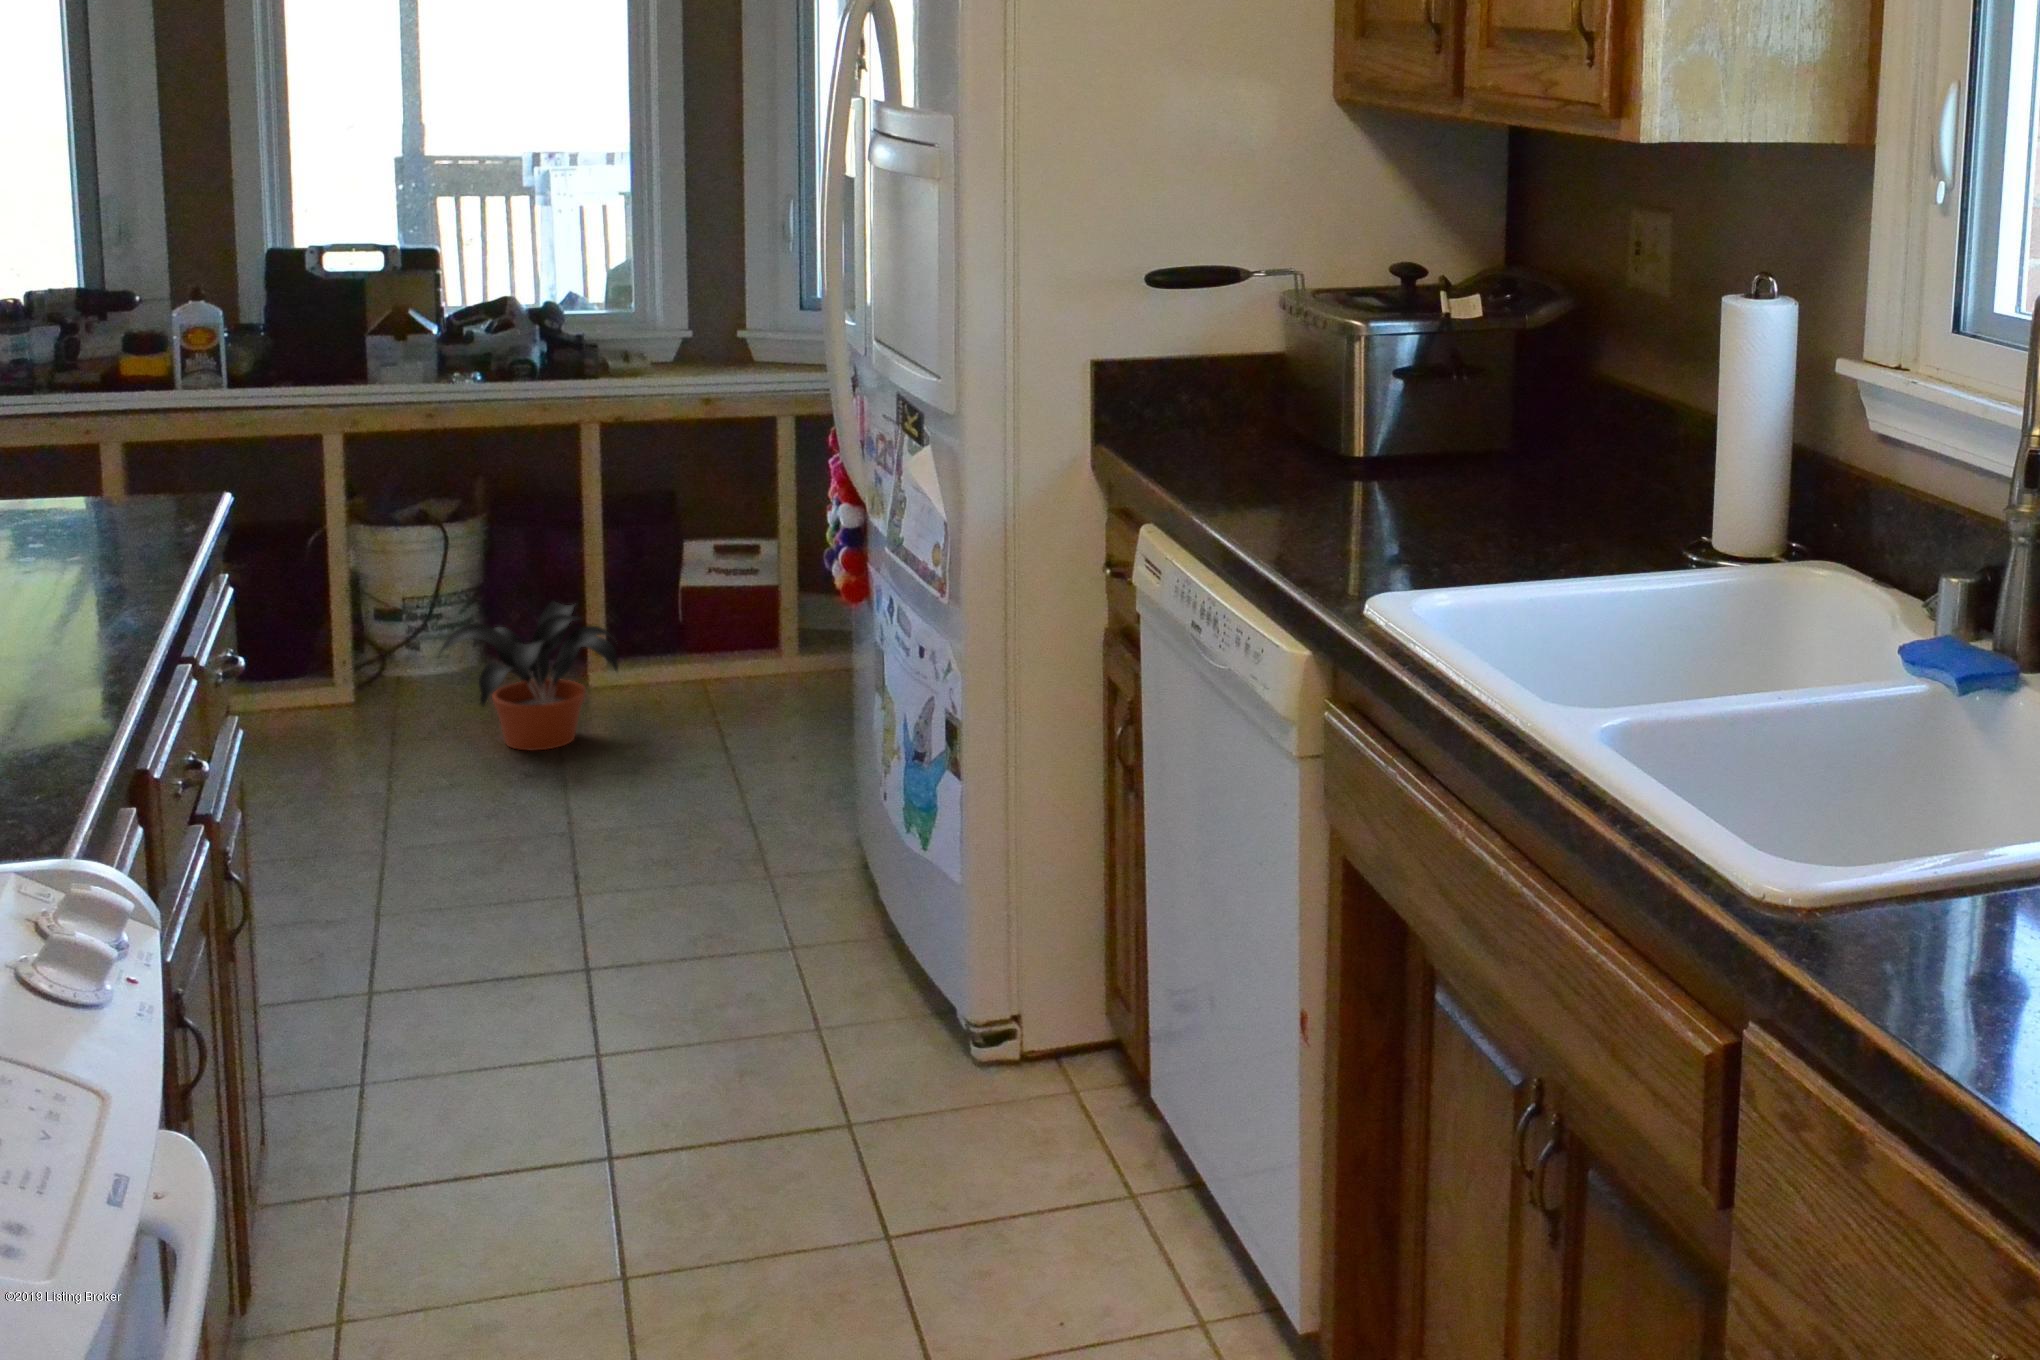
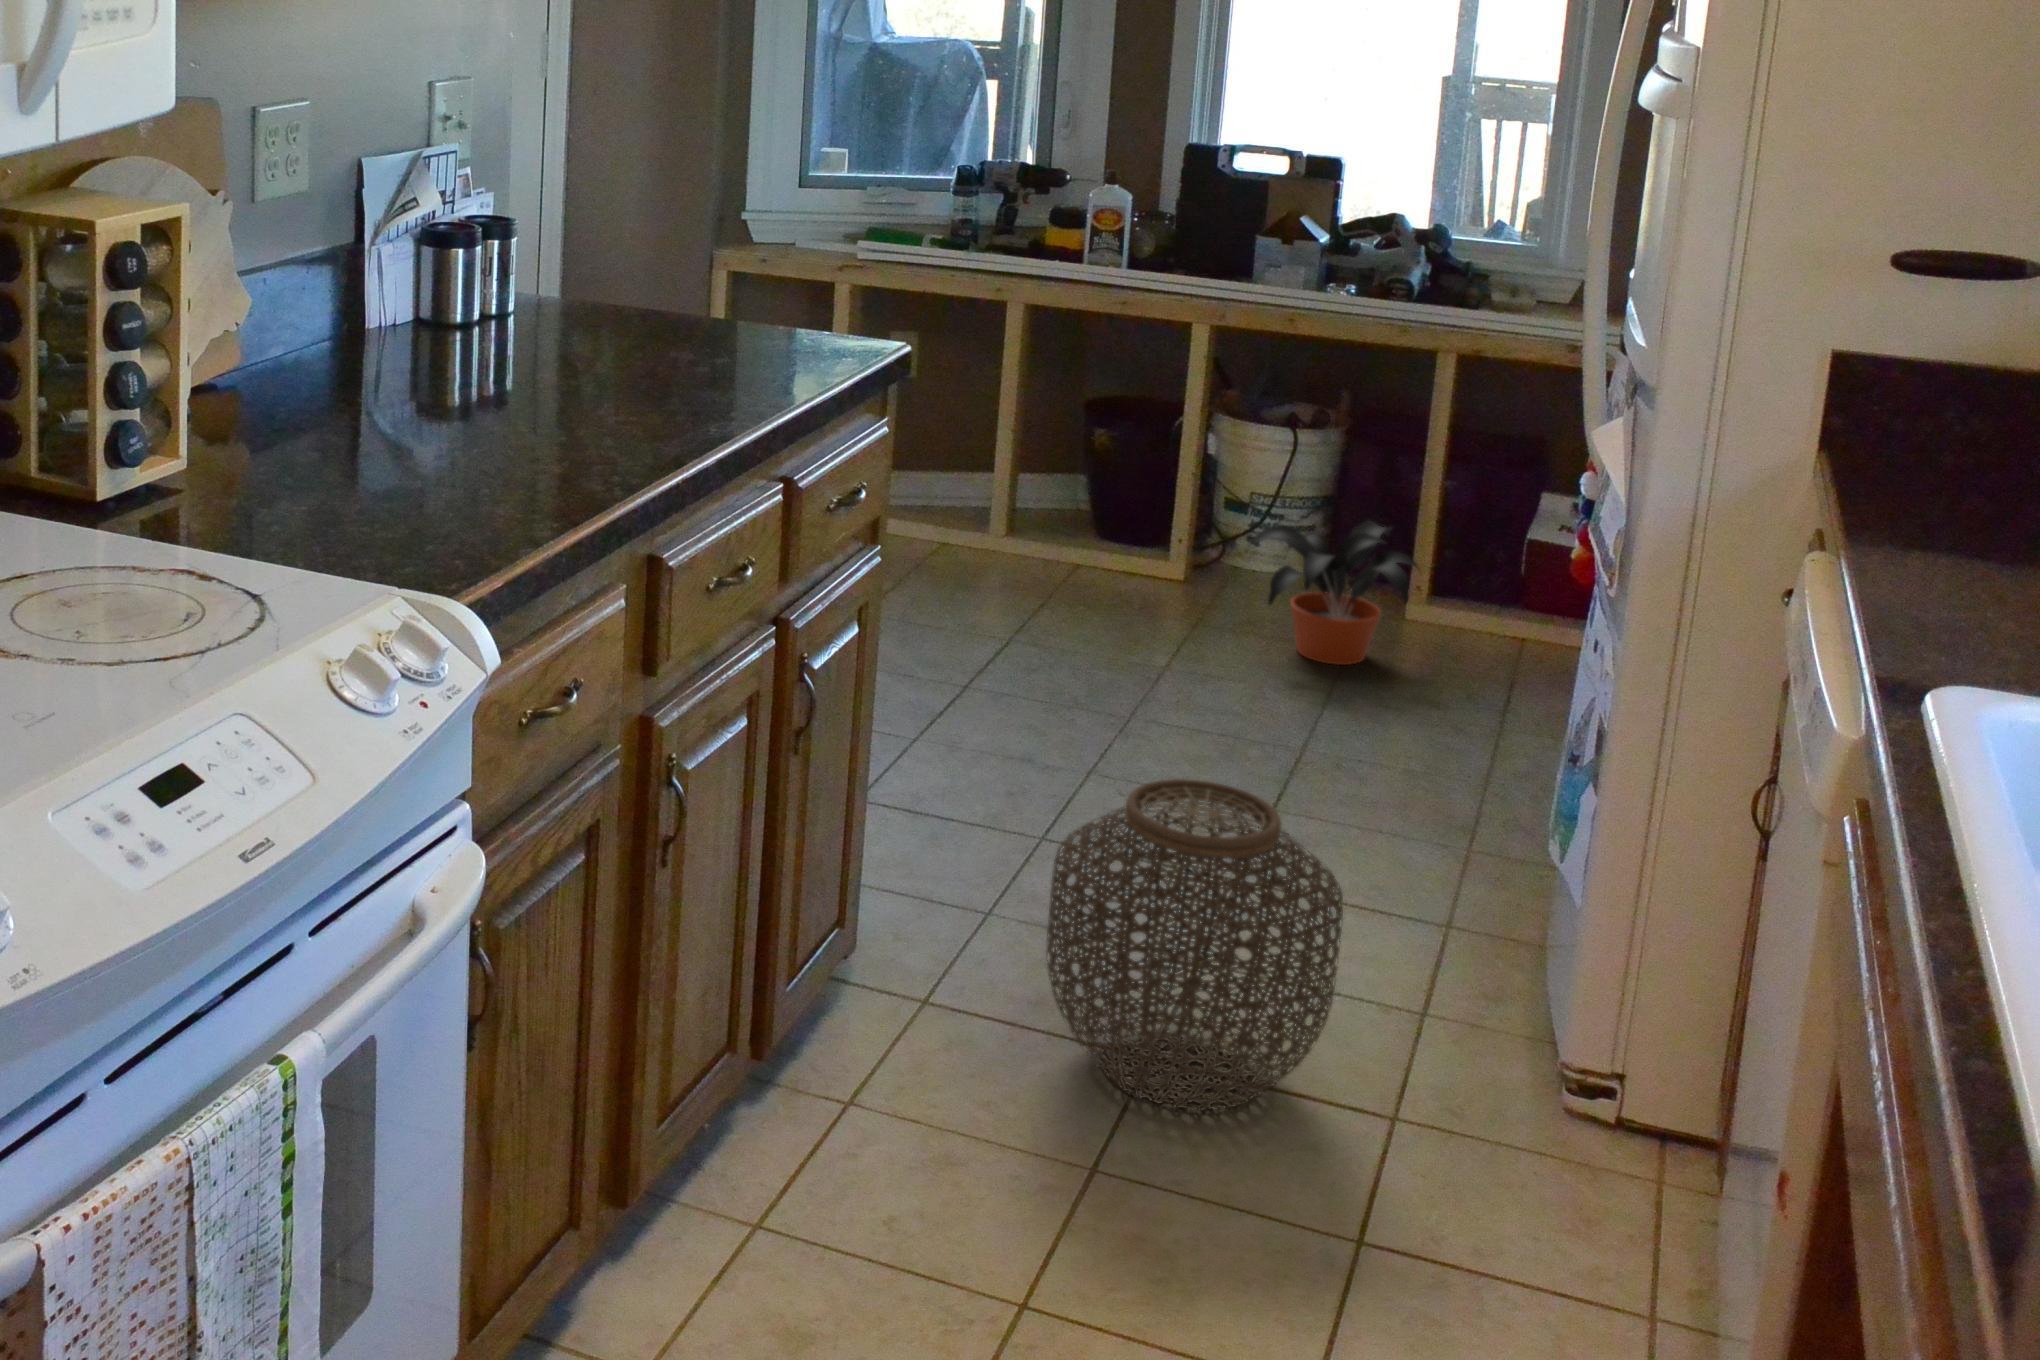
woven basket: none [500,868,794,1198] -> present [1047,779,1343,1110]

